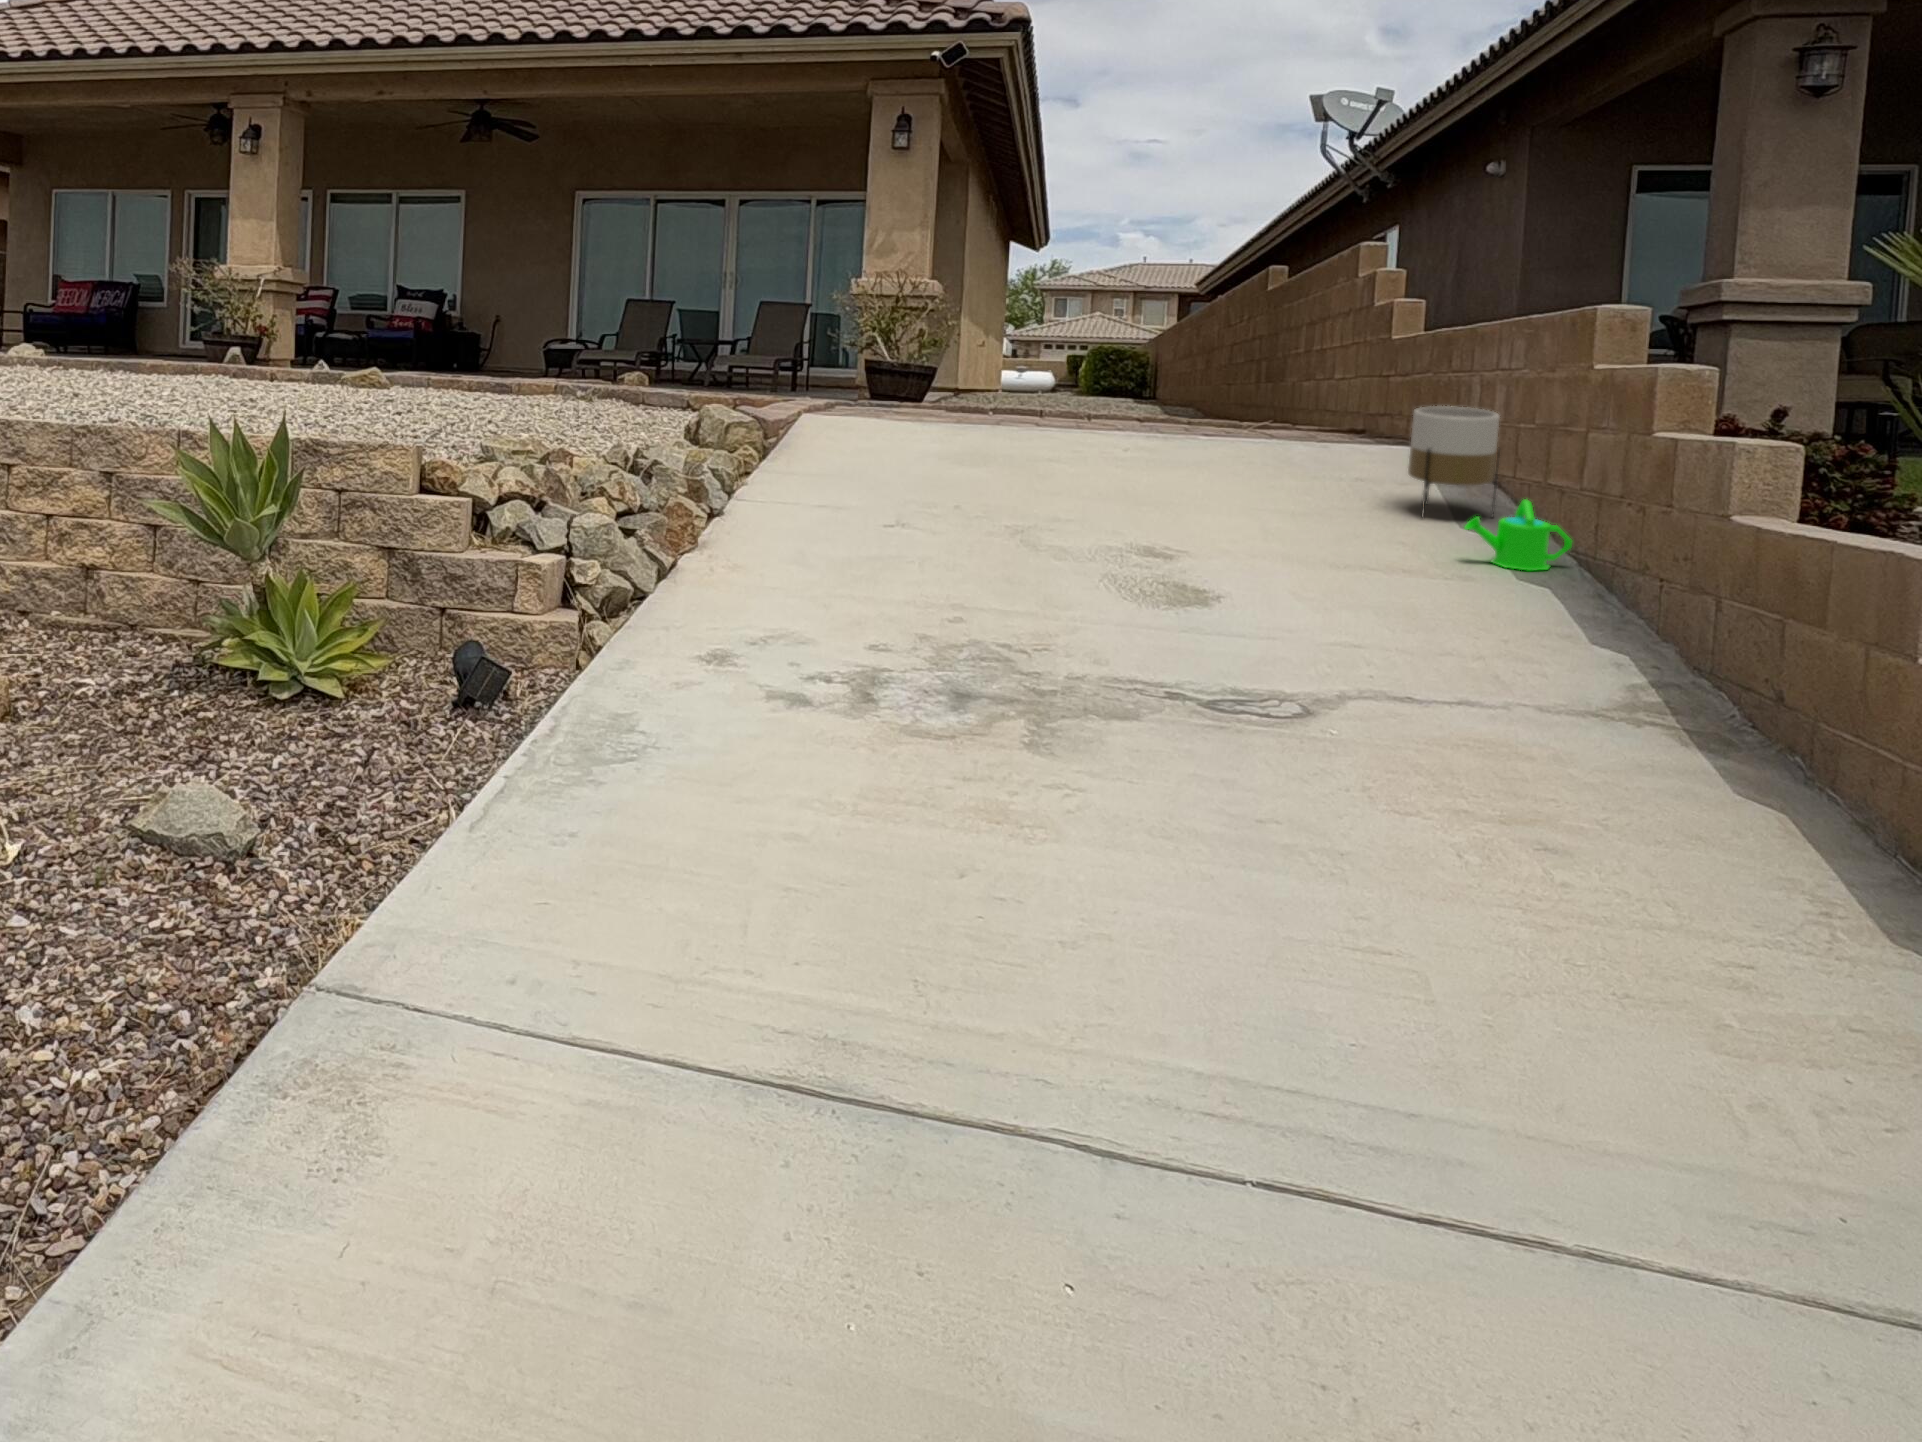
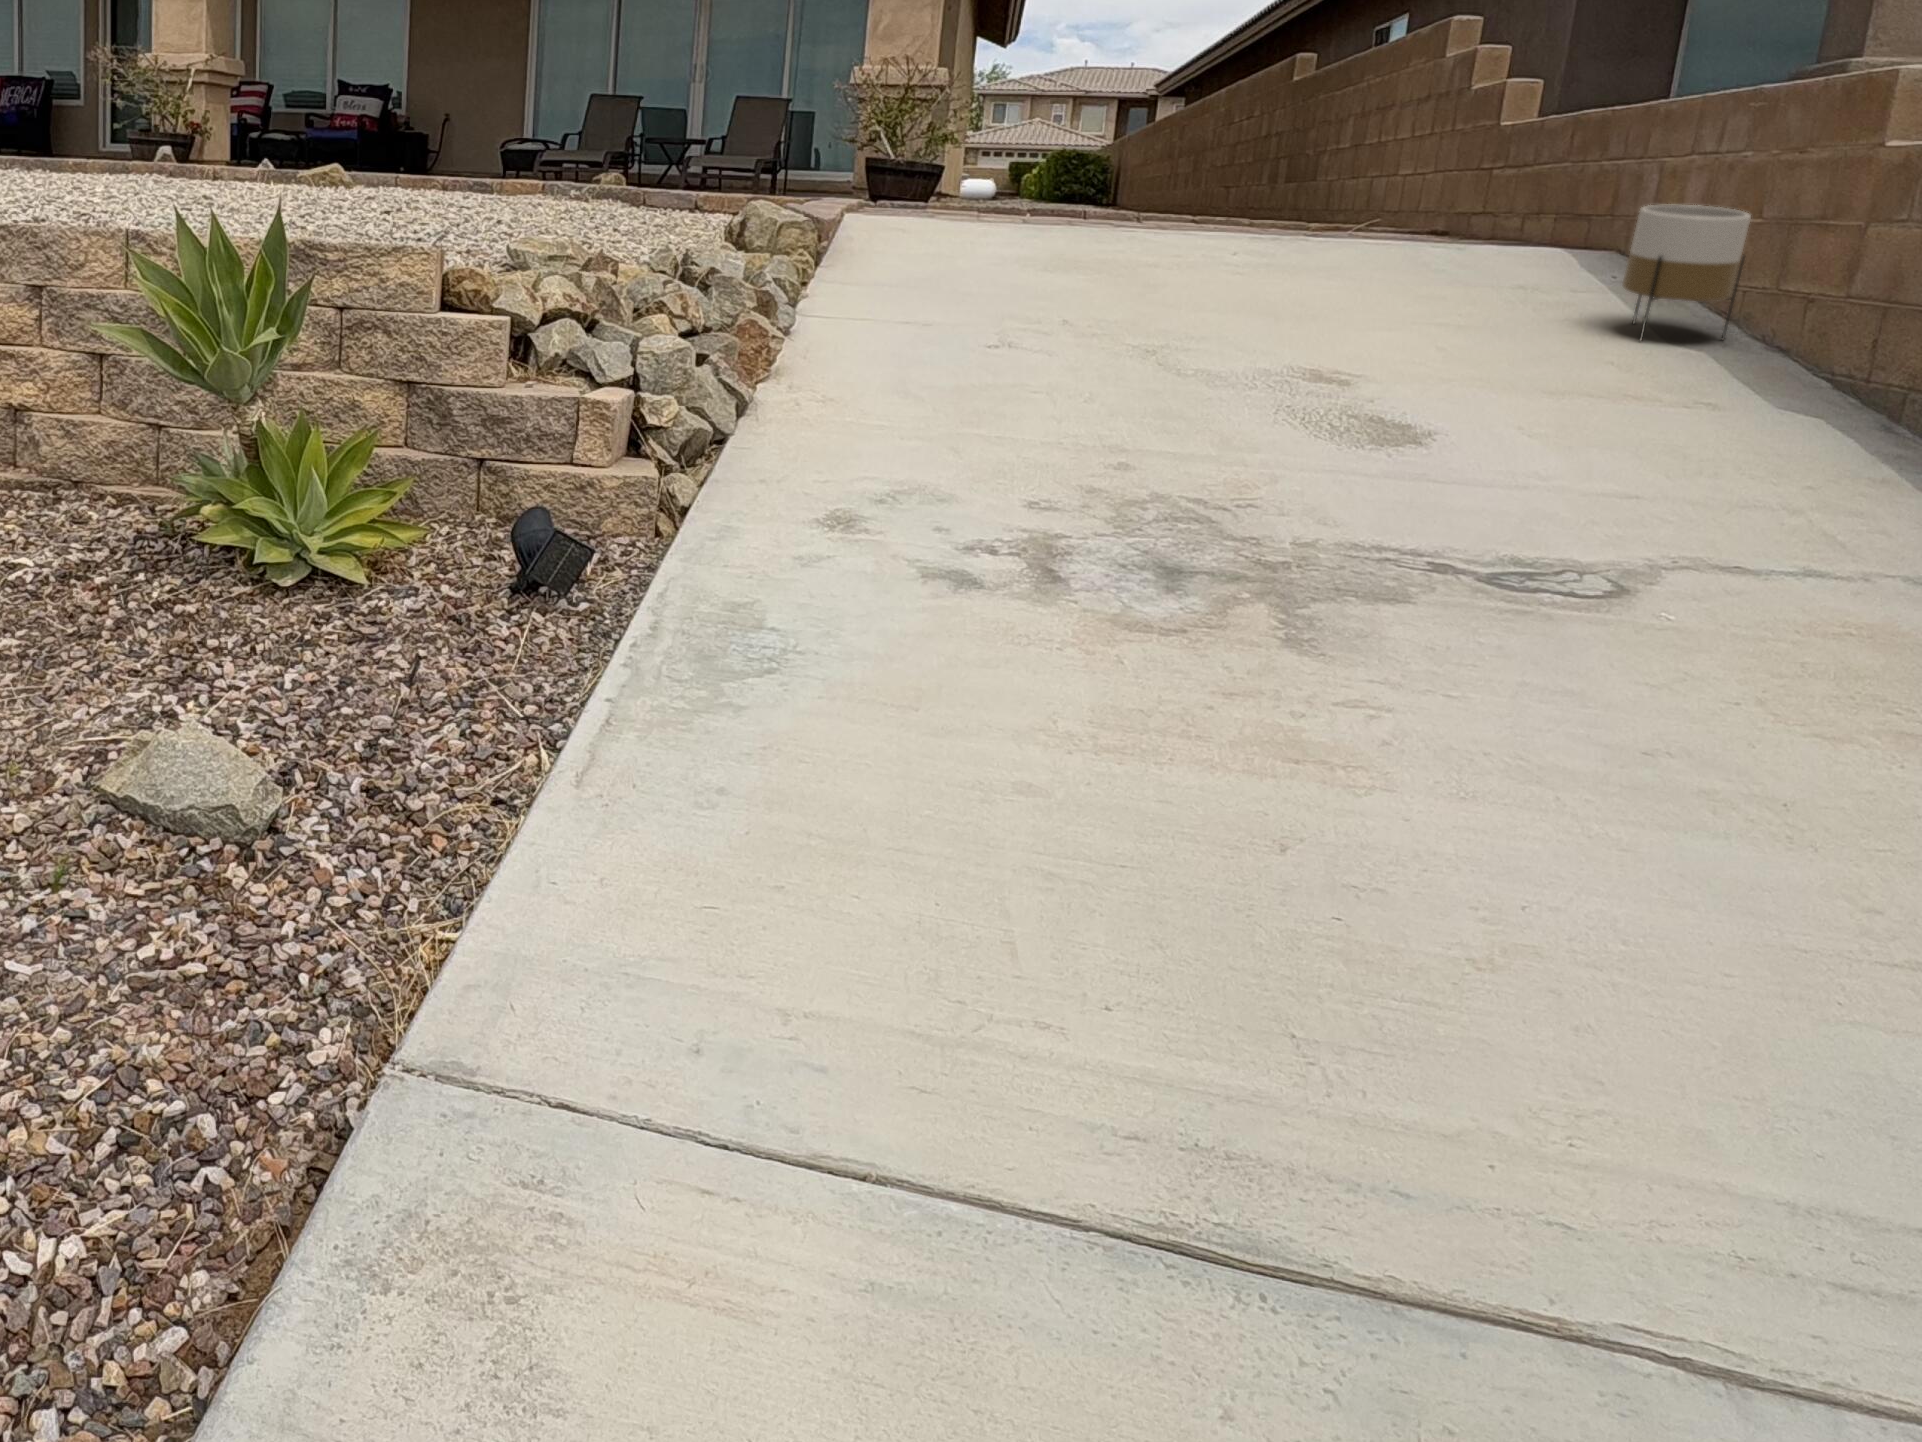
watering can: present [1464,499,1572,570] -> none [1729,317,1865,406]

